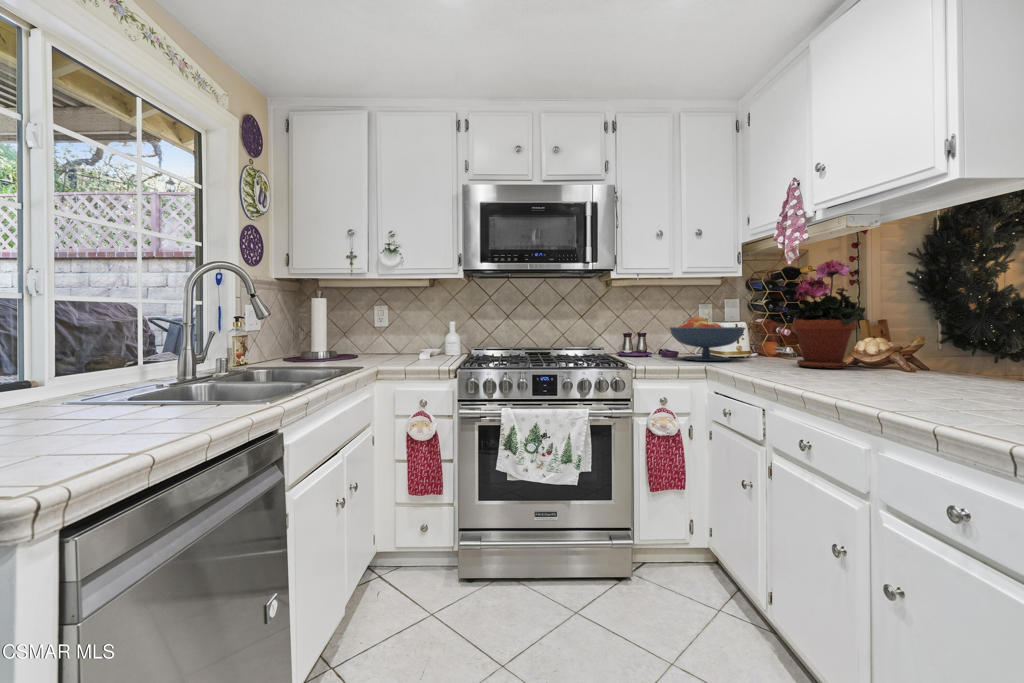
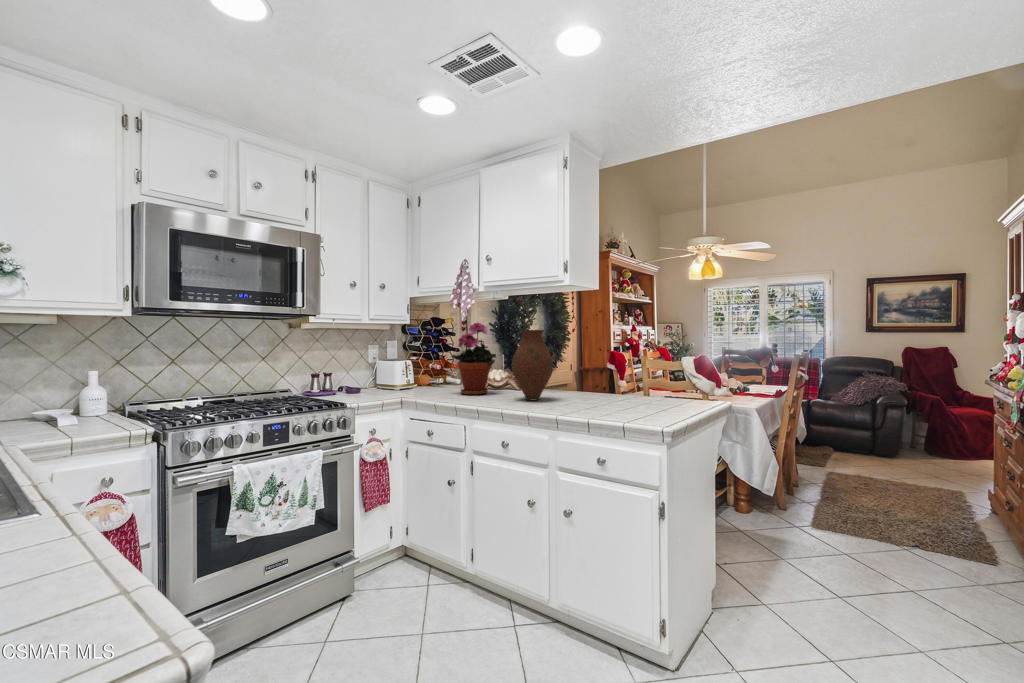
vase: none [872,253,974,383] -> present [512,330,553,400]
fruit bowl: present [670,317,745,361] -> none [363,358,421,395]

